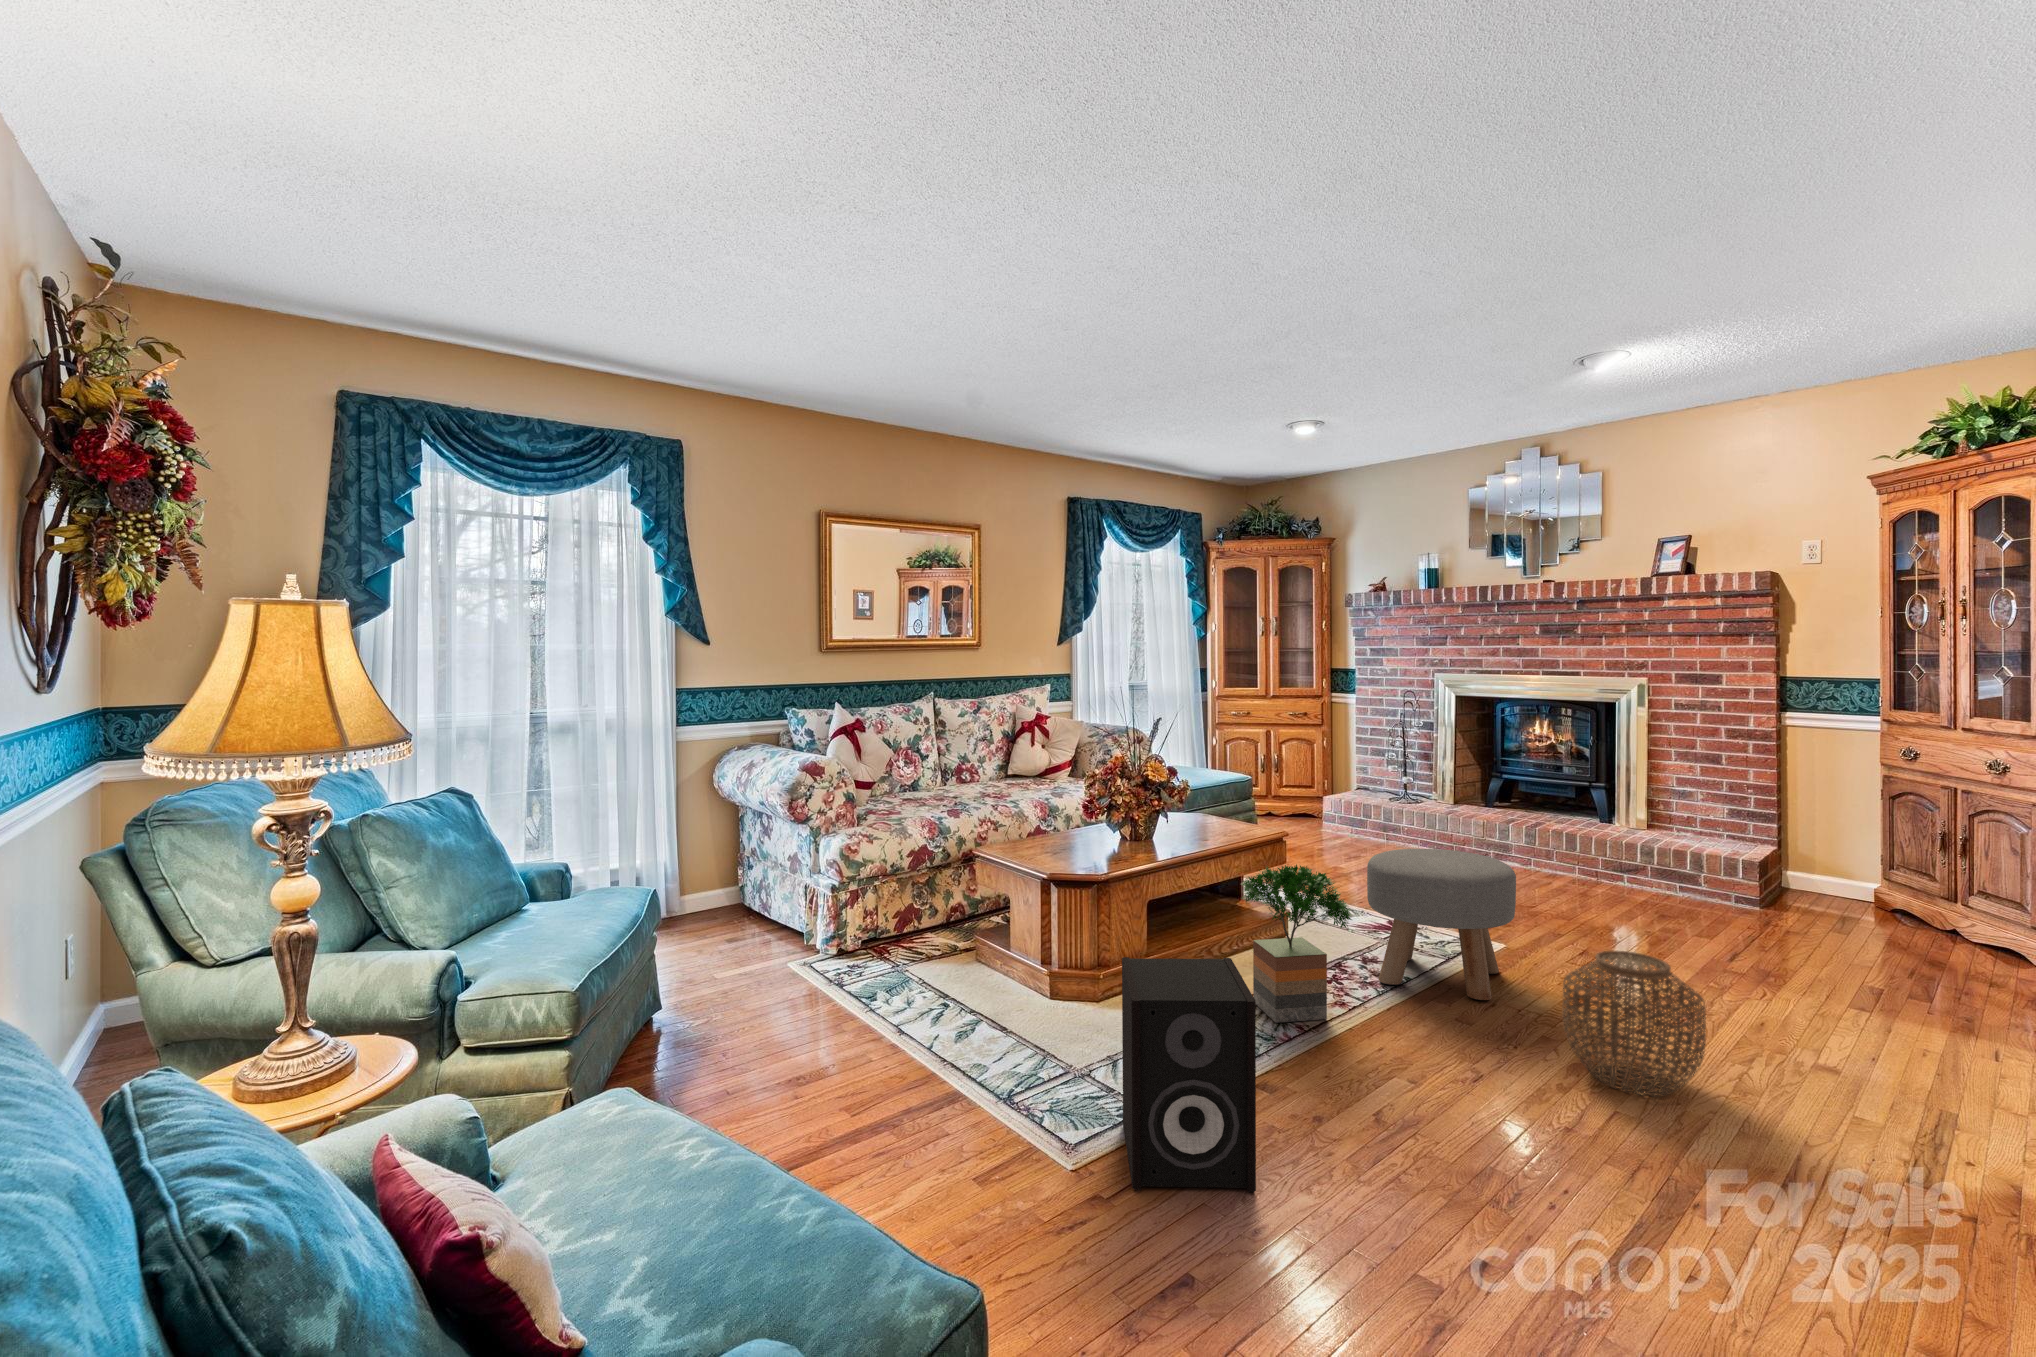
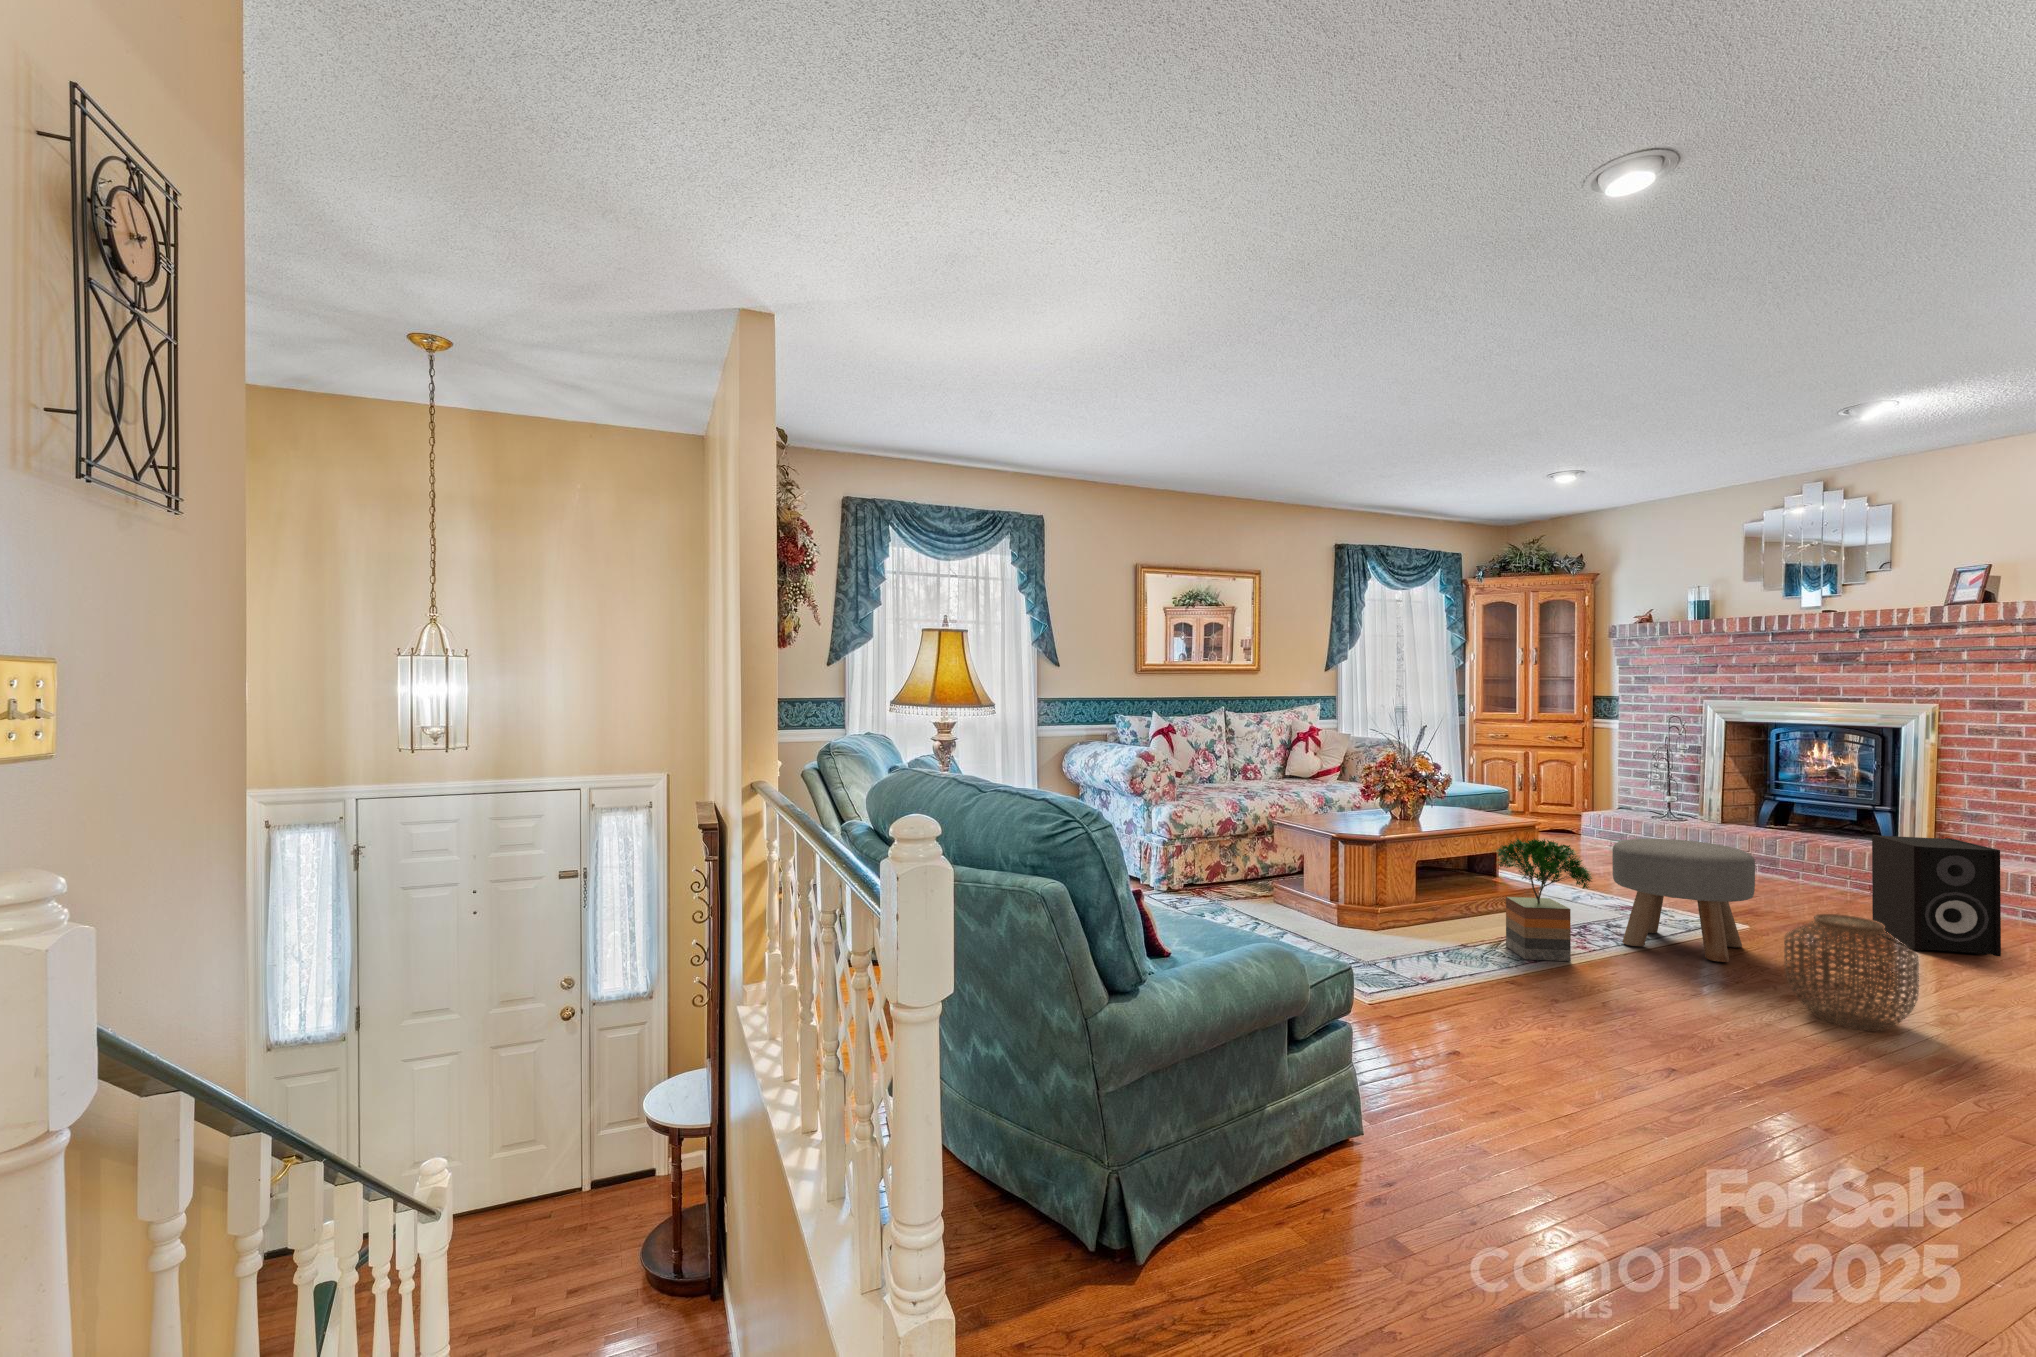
speaker: present [1122,957,1256,1192] -> present [1872,835,2001,957]

